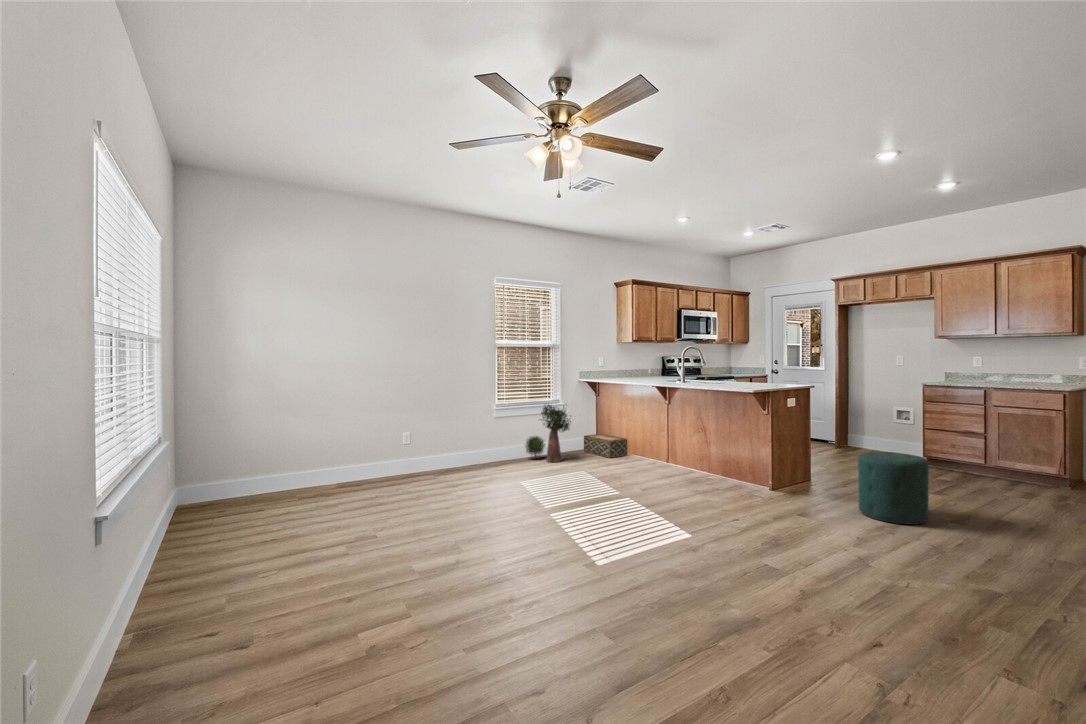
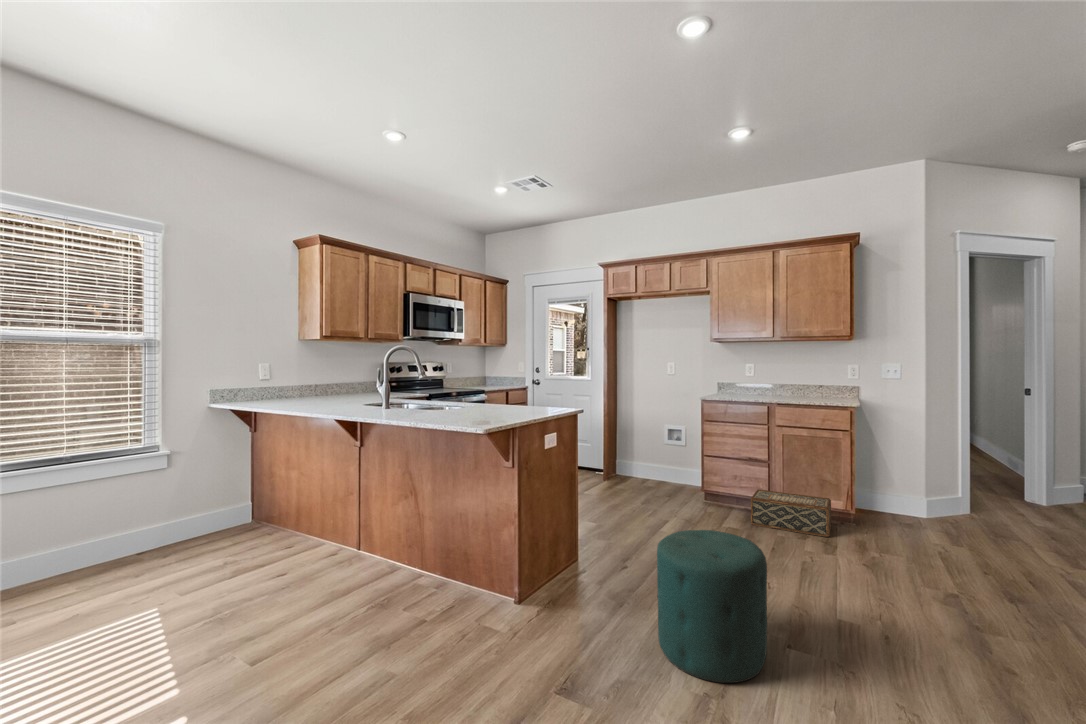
potted plant: present [526,405,571,462] -> none [41,460,162,583]
woven basket: present [584,434,627,458] -> present [751,490,831,537]

